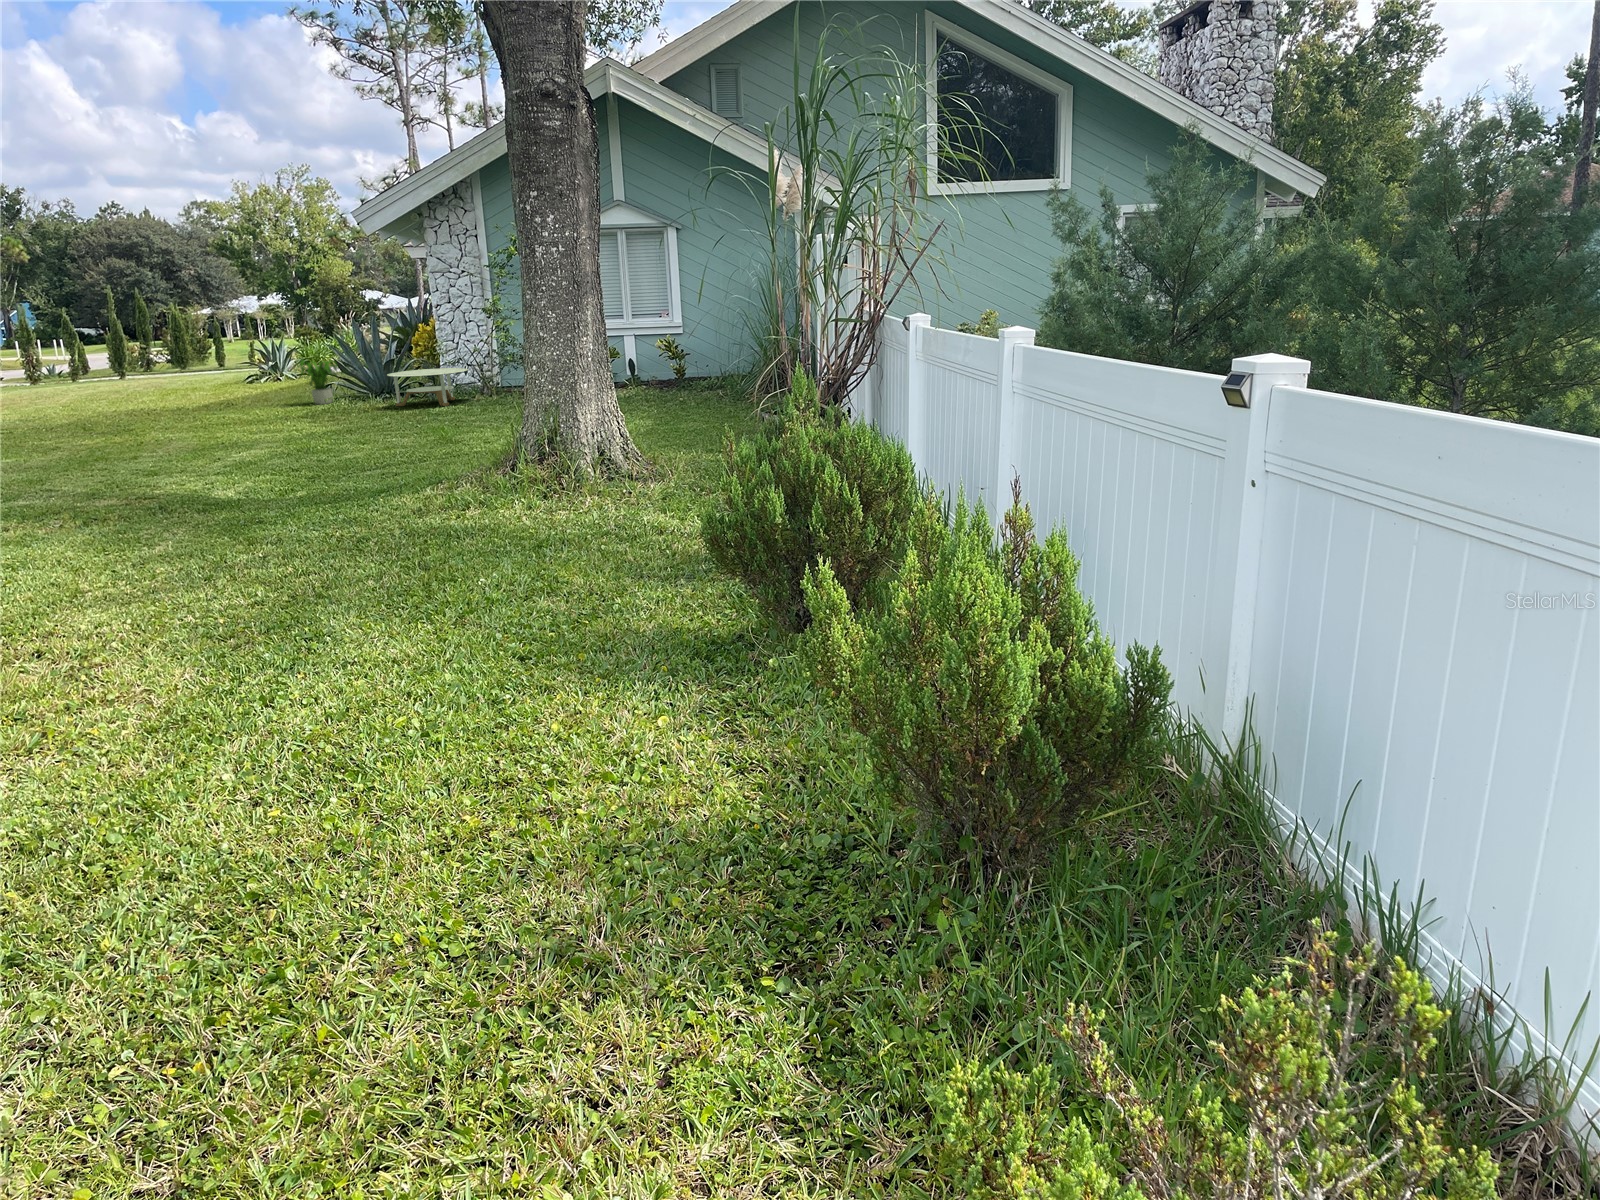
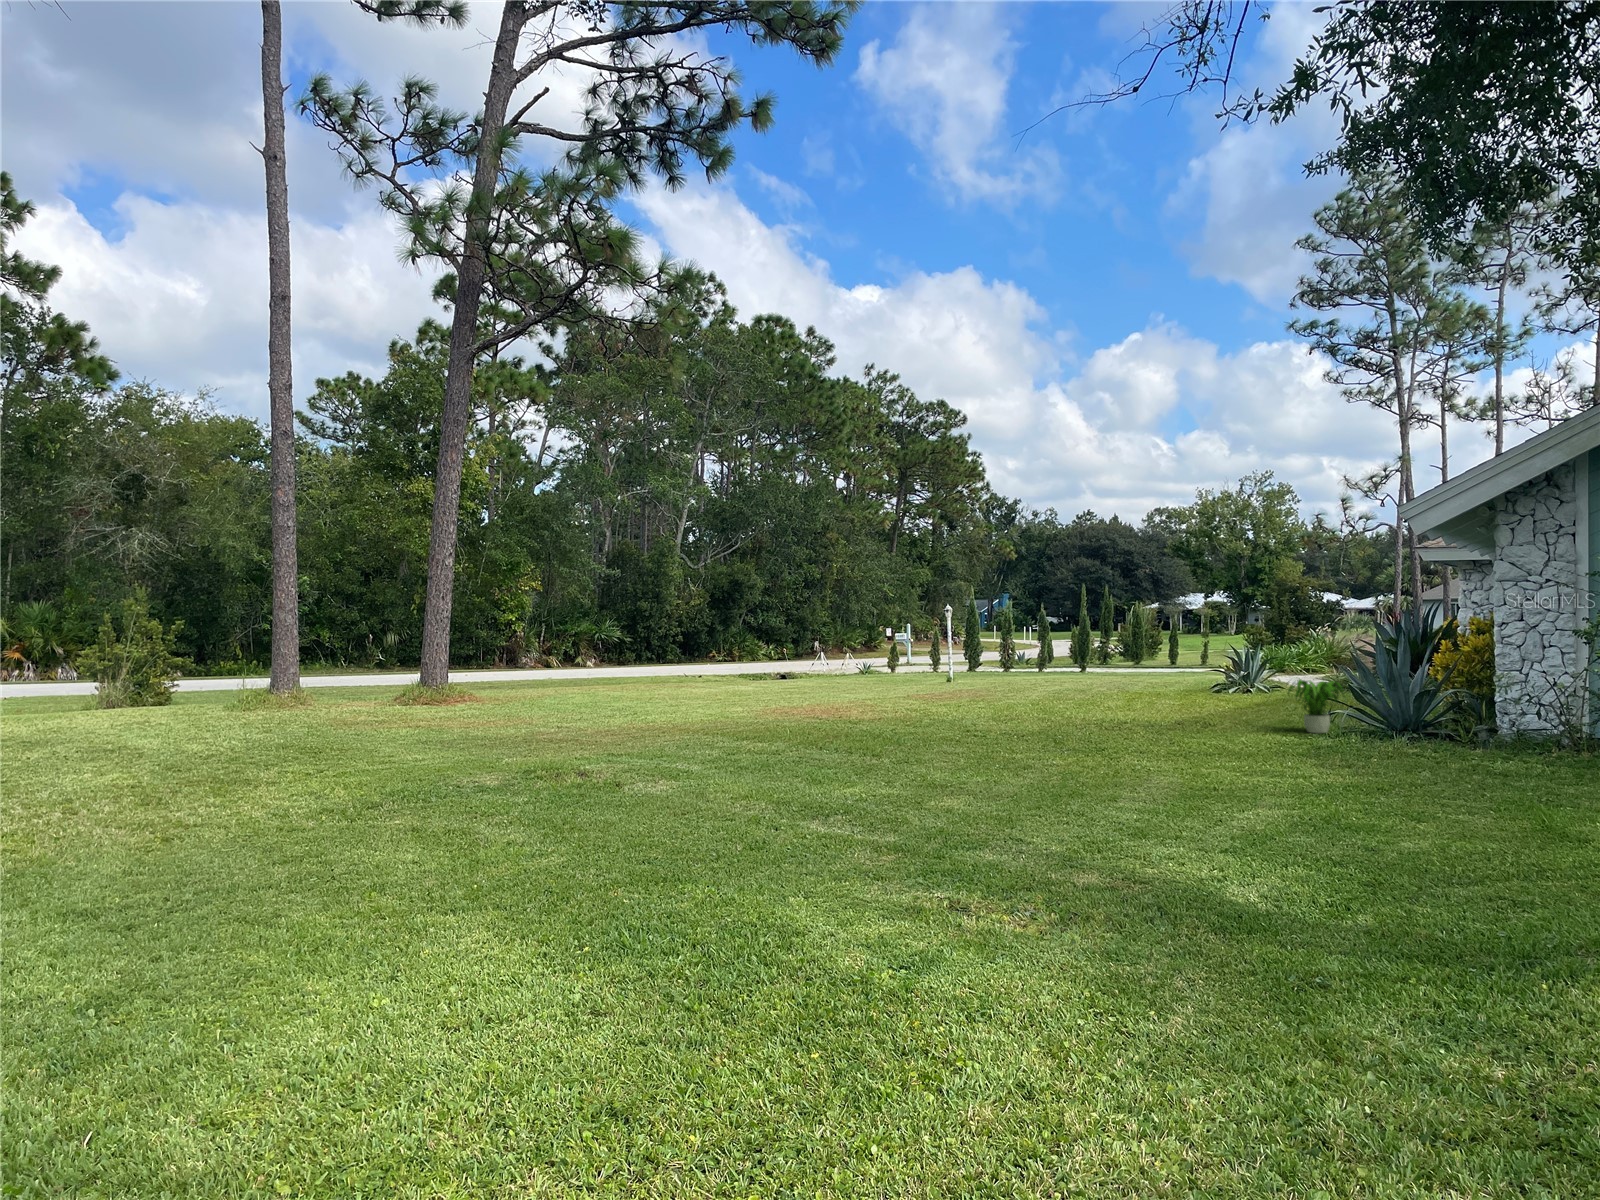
round table: present [387,368,468,406] -> none [1419,705,1544,761]

